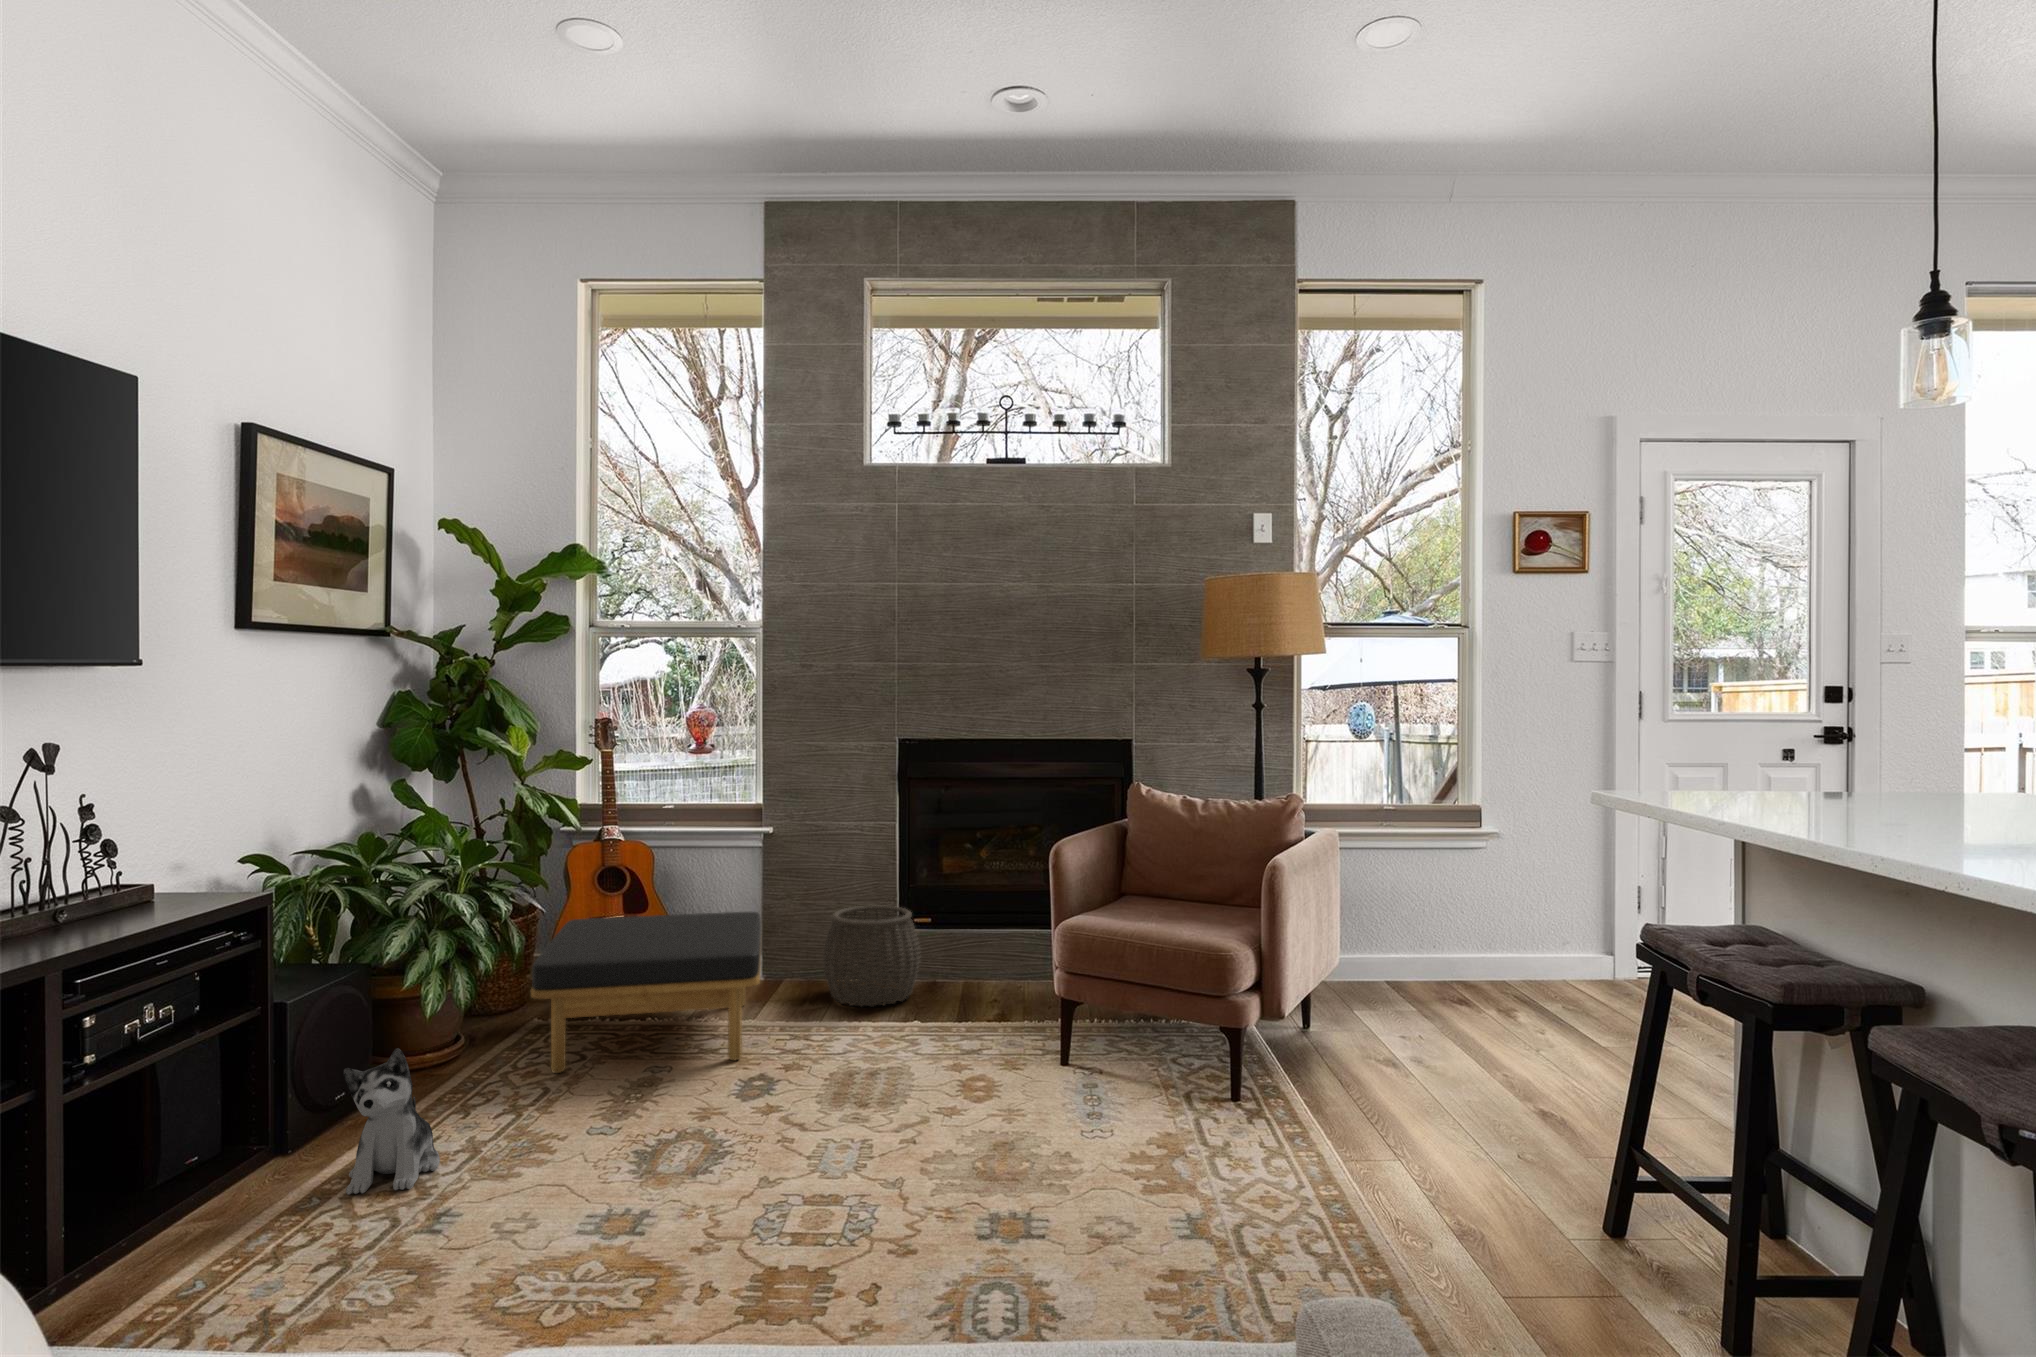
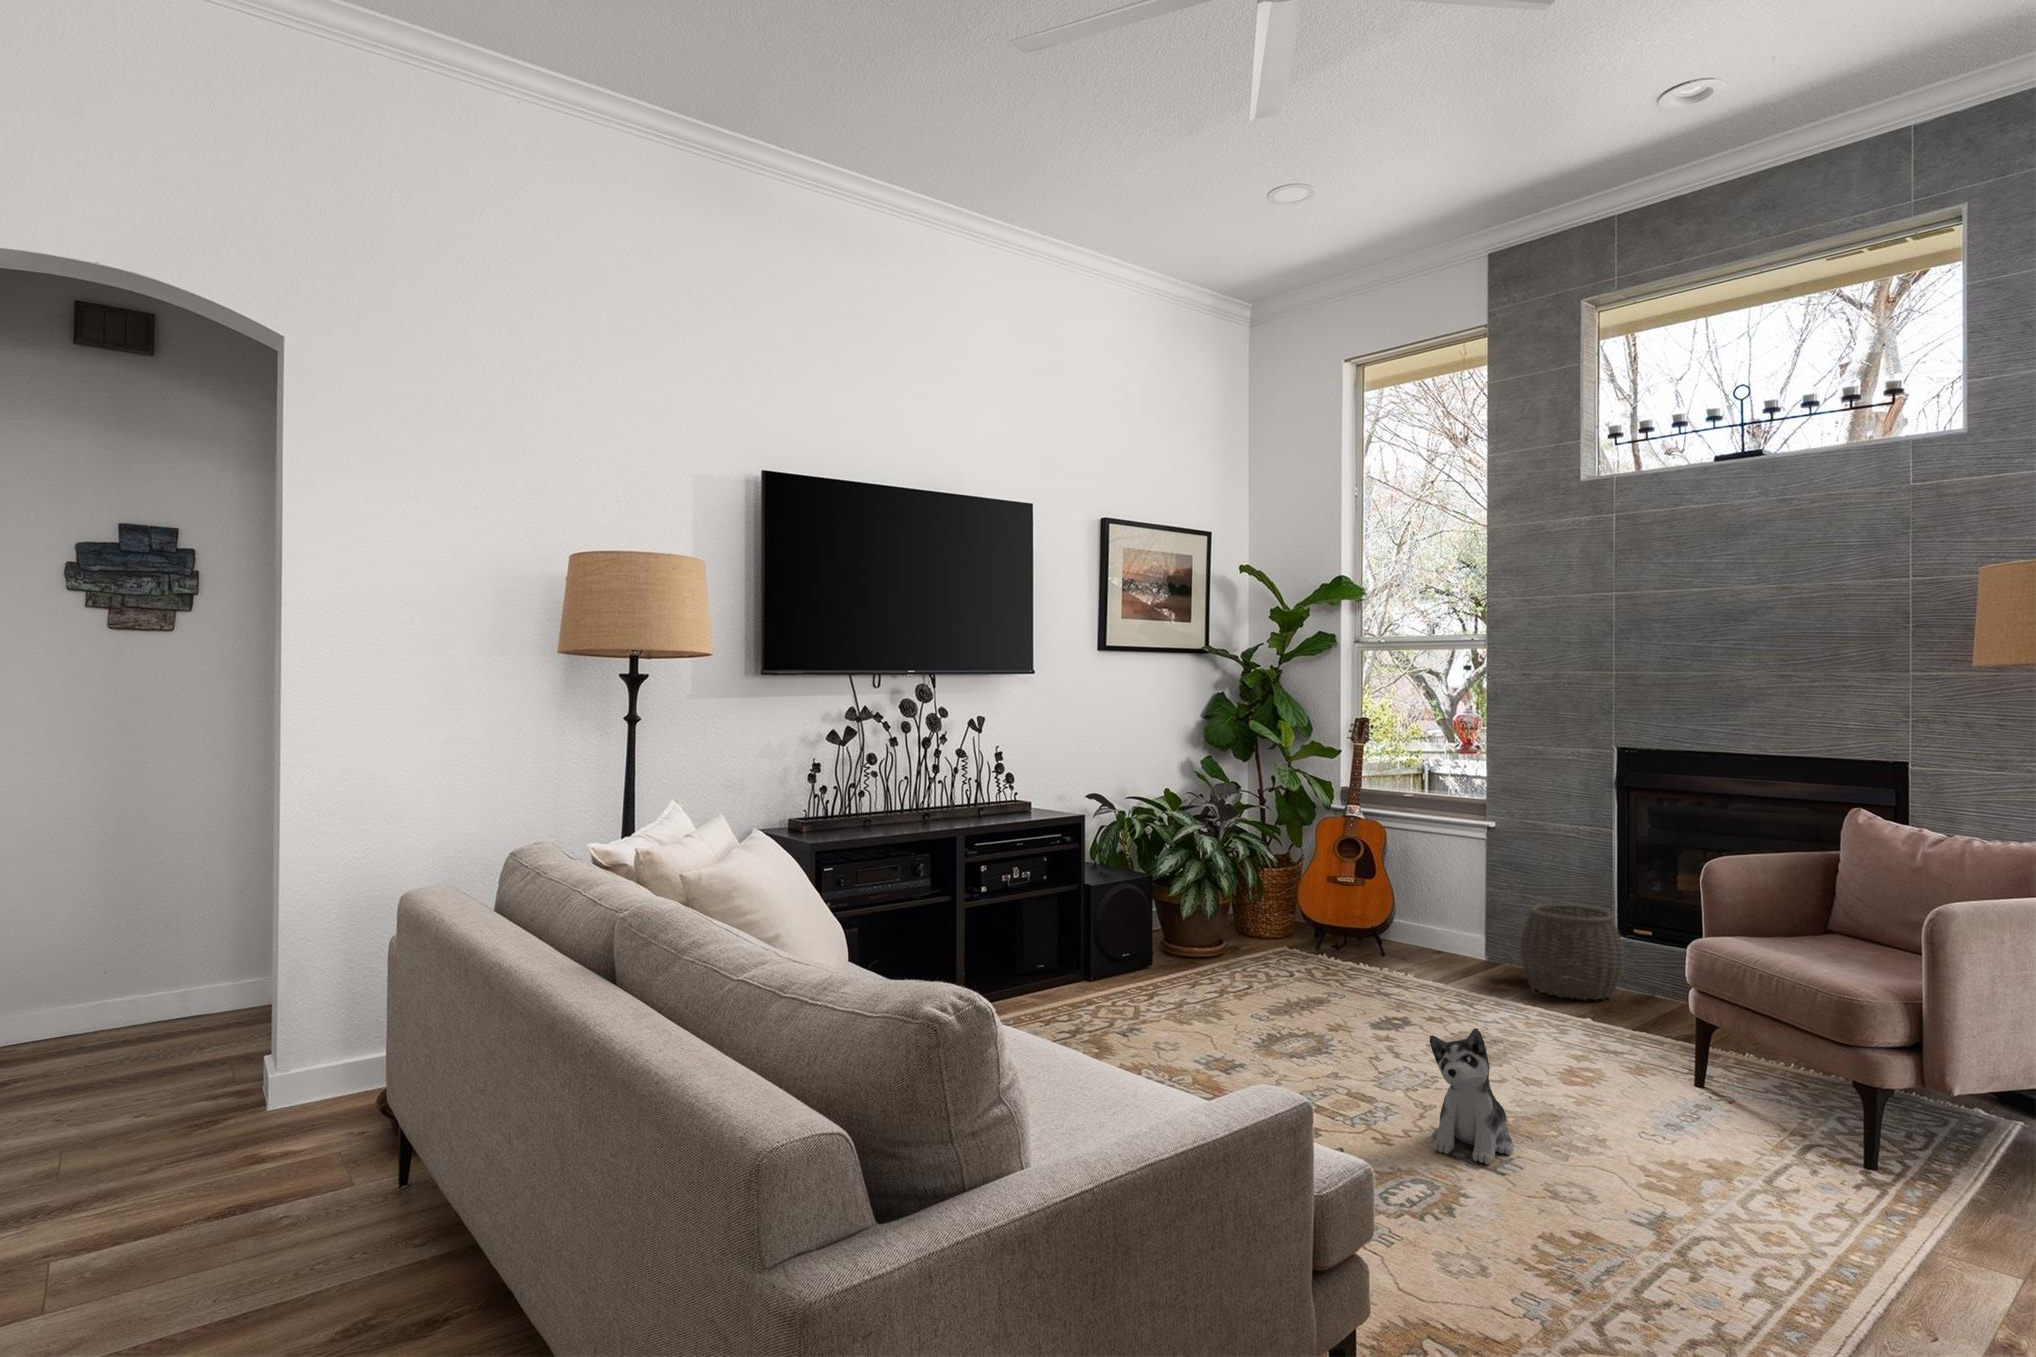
ottoman: present [531,912,761,1073] -> none [1250,875,1464,1004]
plush toy: present [344,1048,440,1195] -> present [1430,1028,1514,1164]

